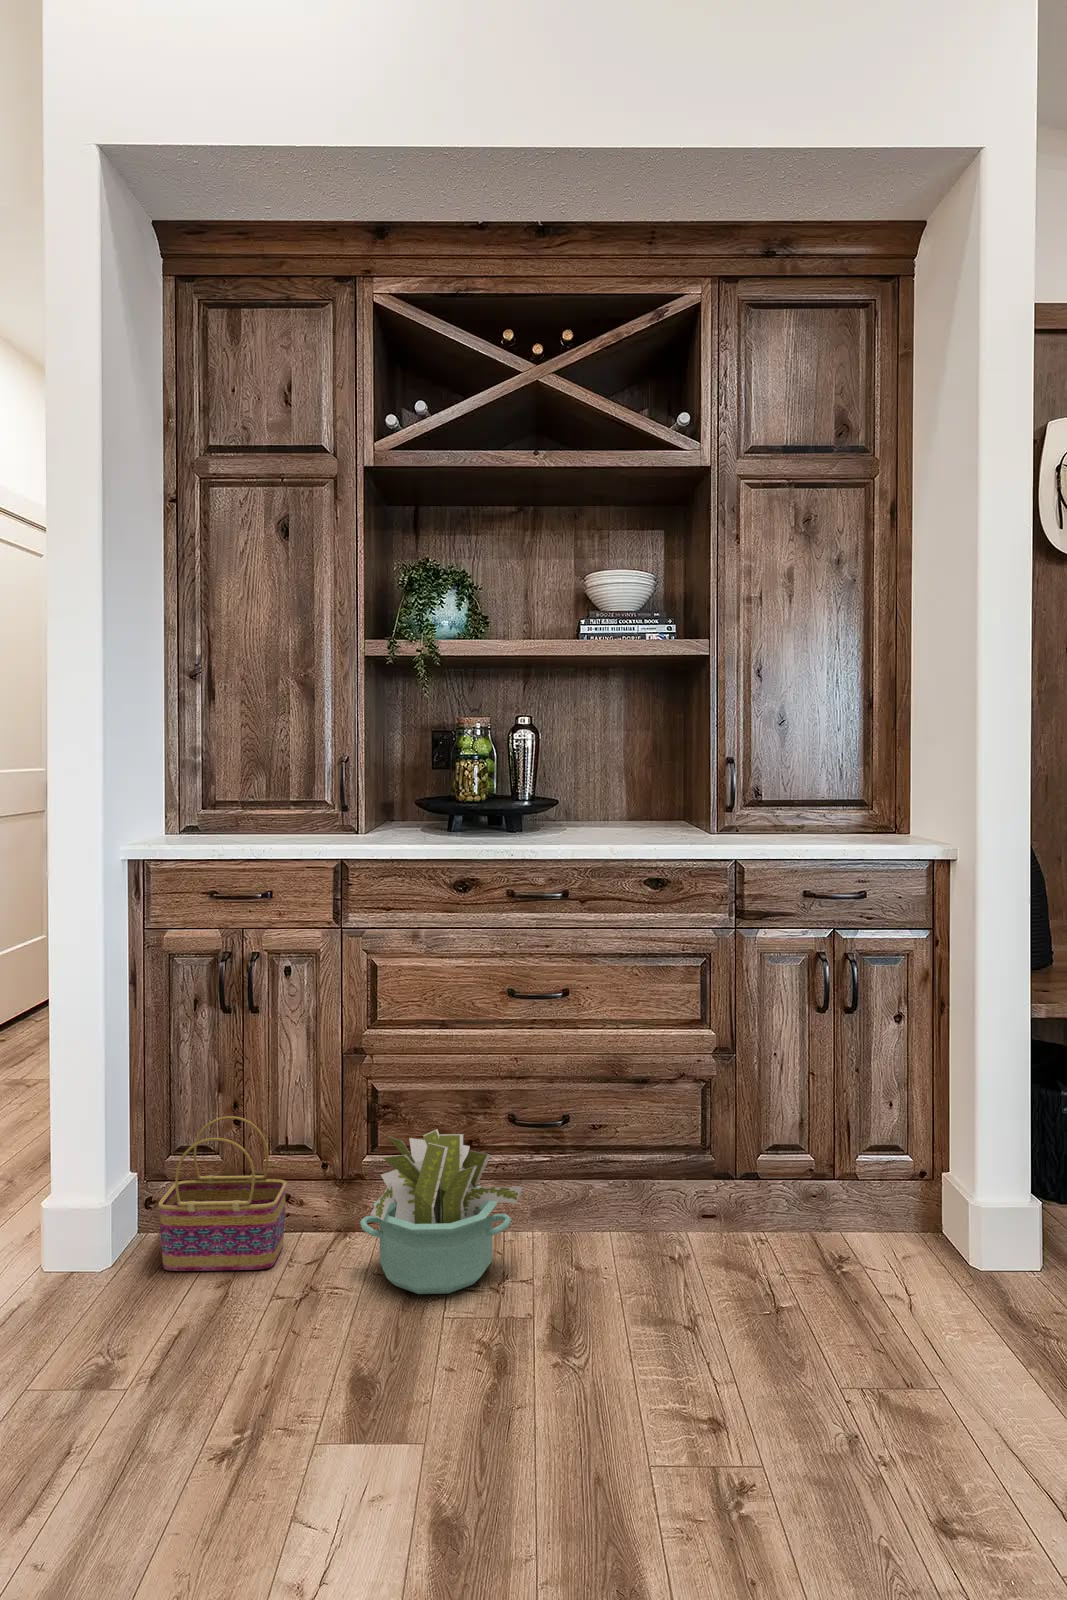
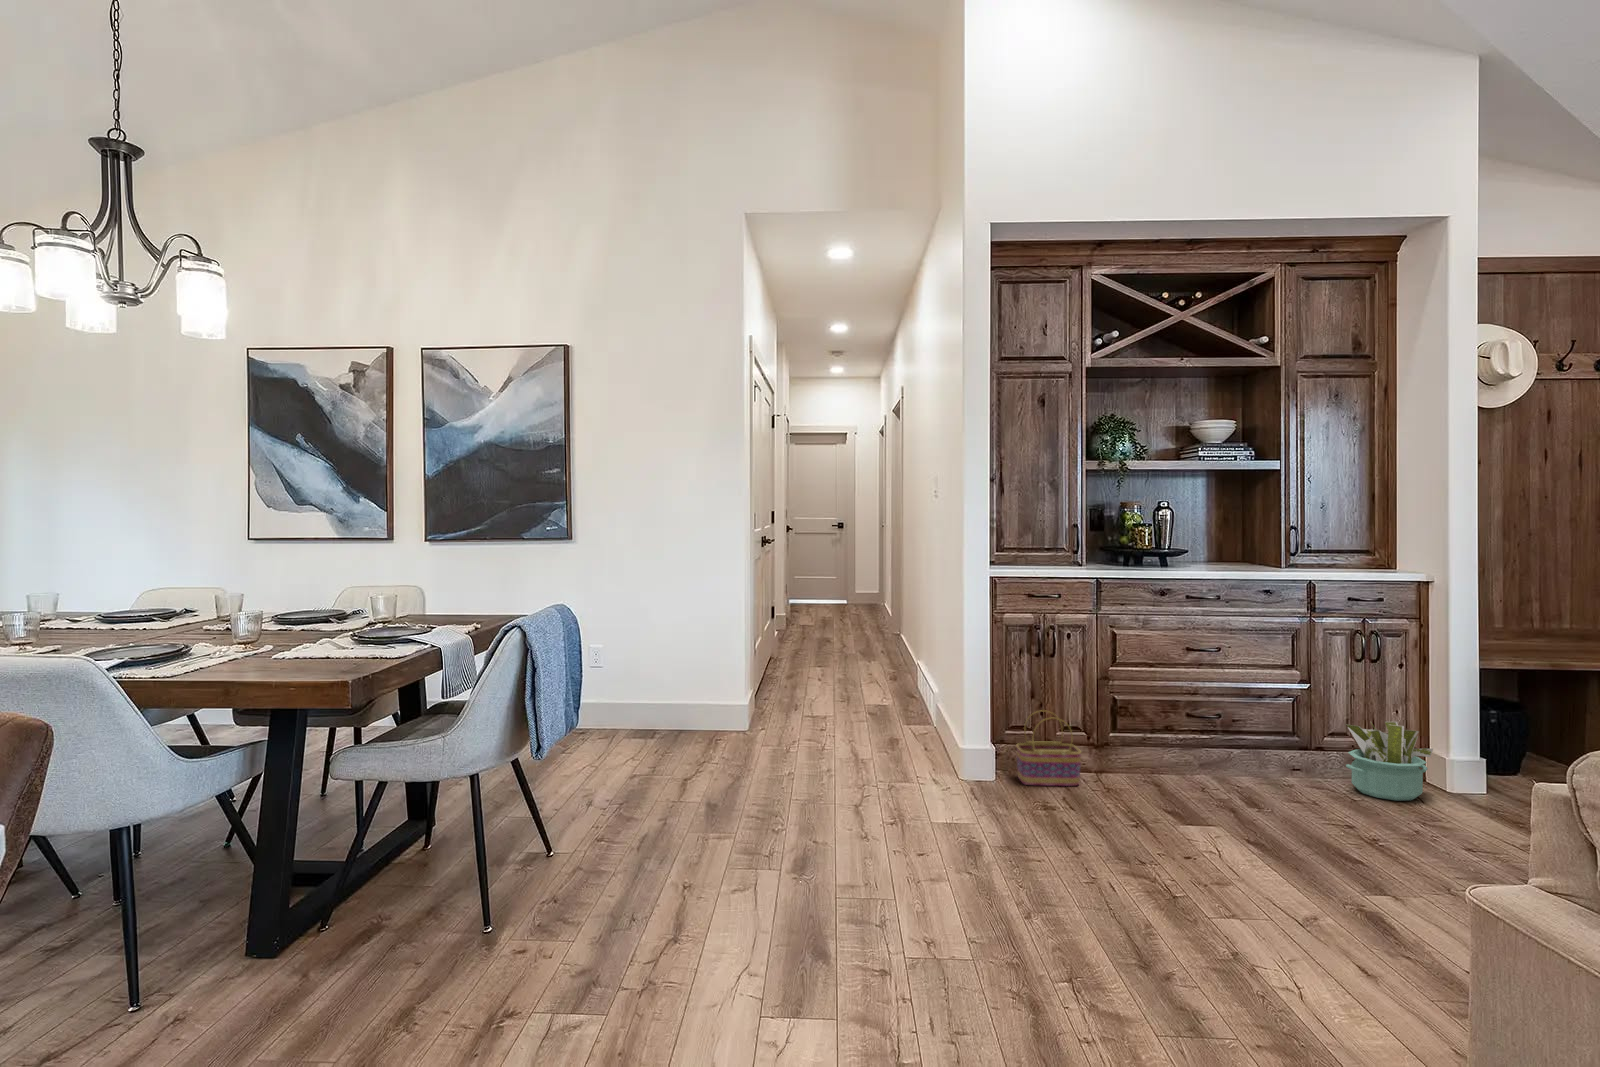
decorative plant: present [360,1129,522,1294] -> present [1345,722,1433,801]

